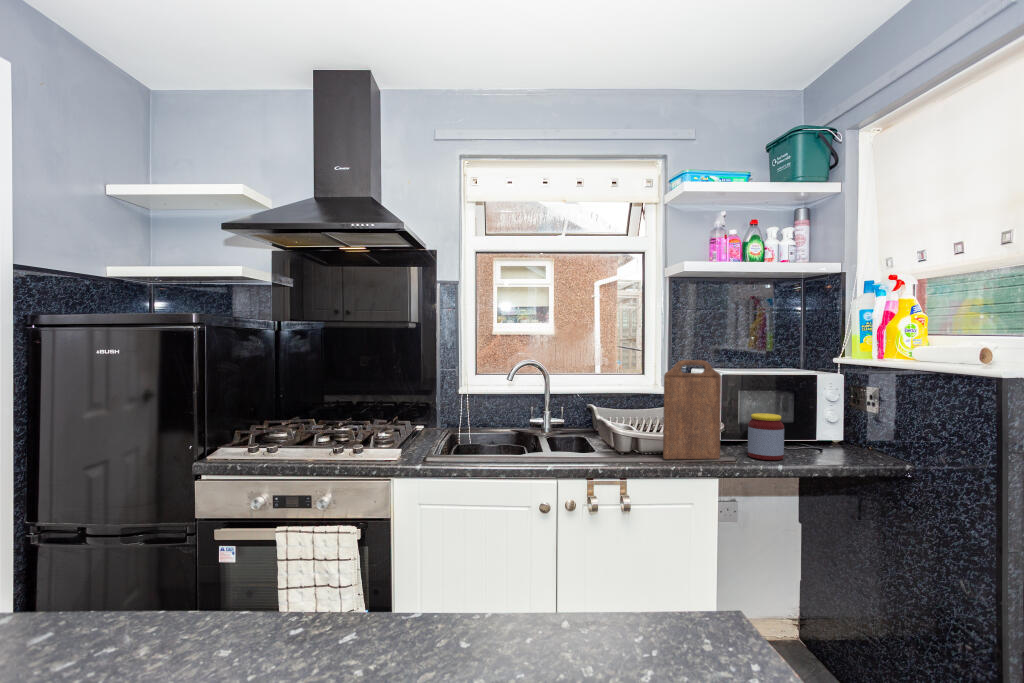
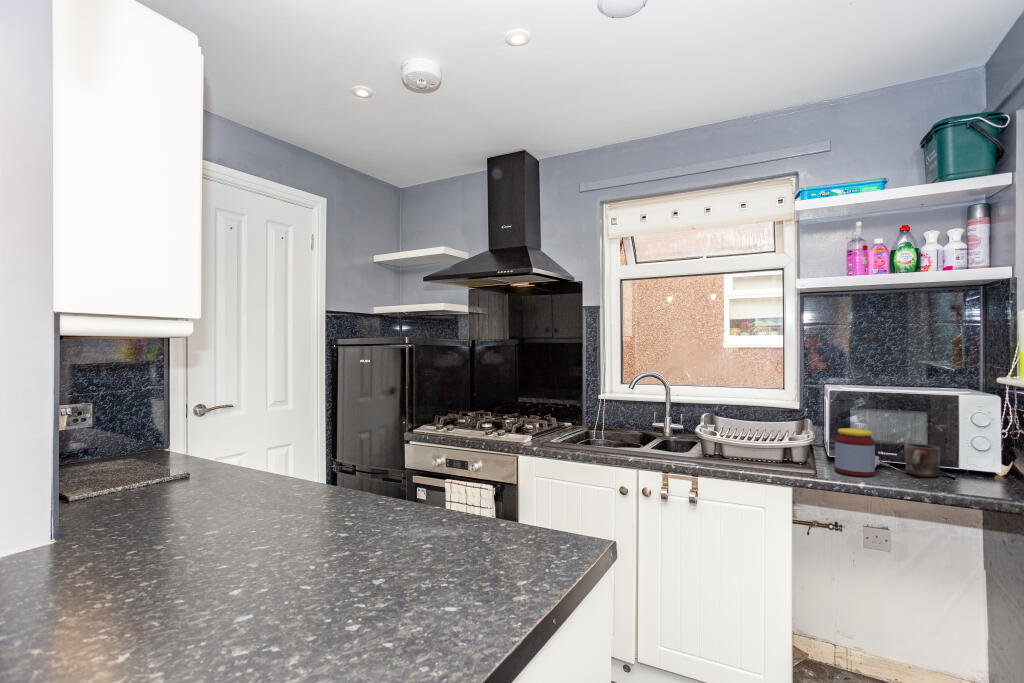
cutting board: present [663,360,721,459] -> none [739,373,800,469]
mug: none [798,424,827,454] -> present [905,444,940,477]

